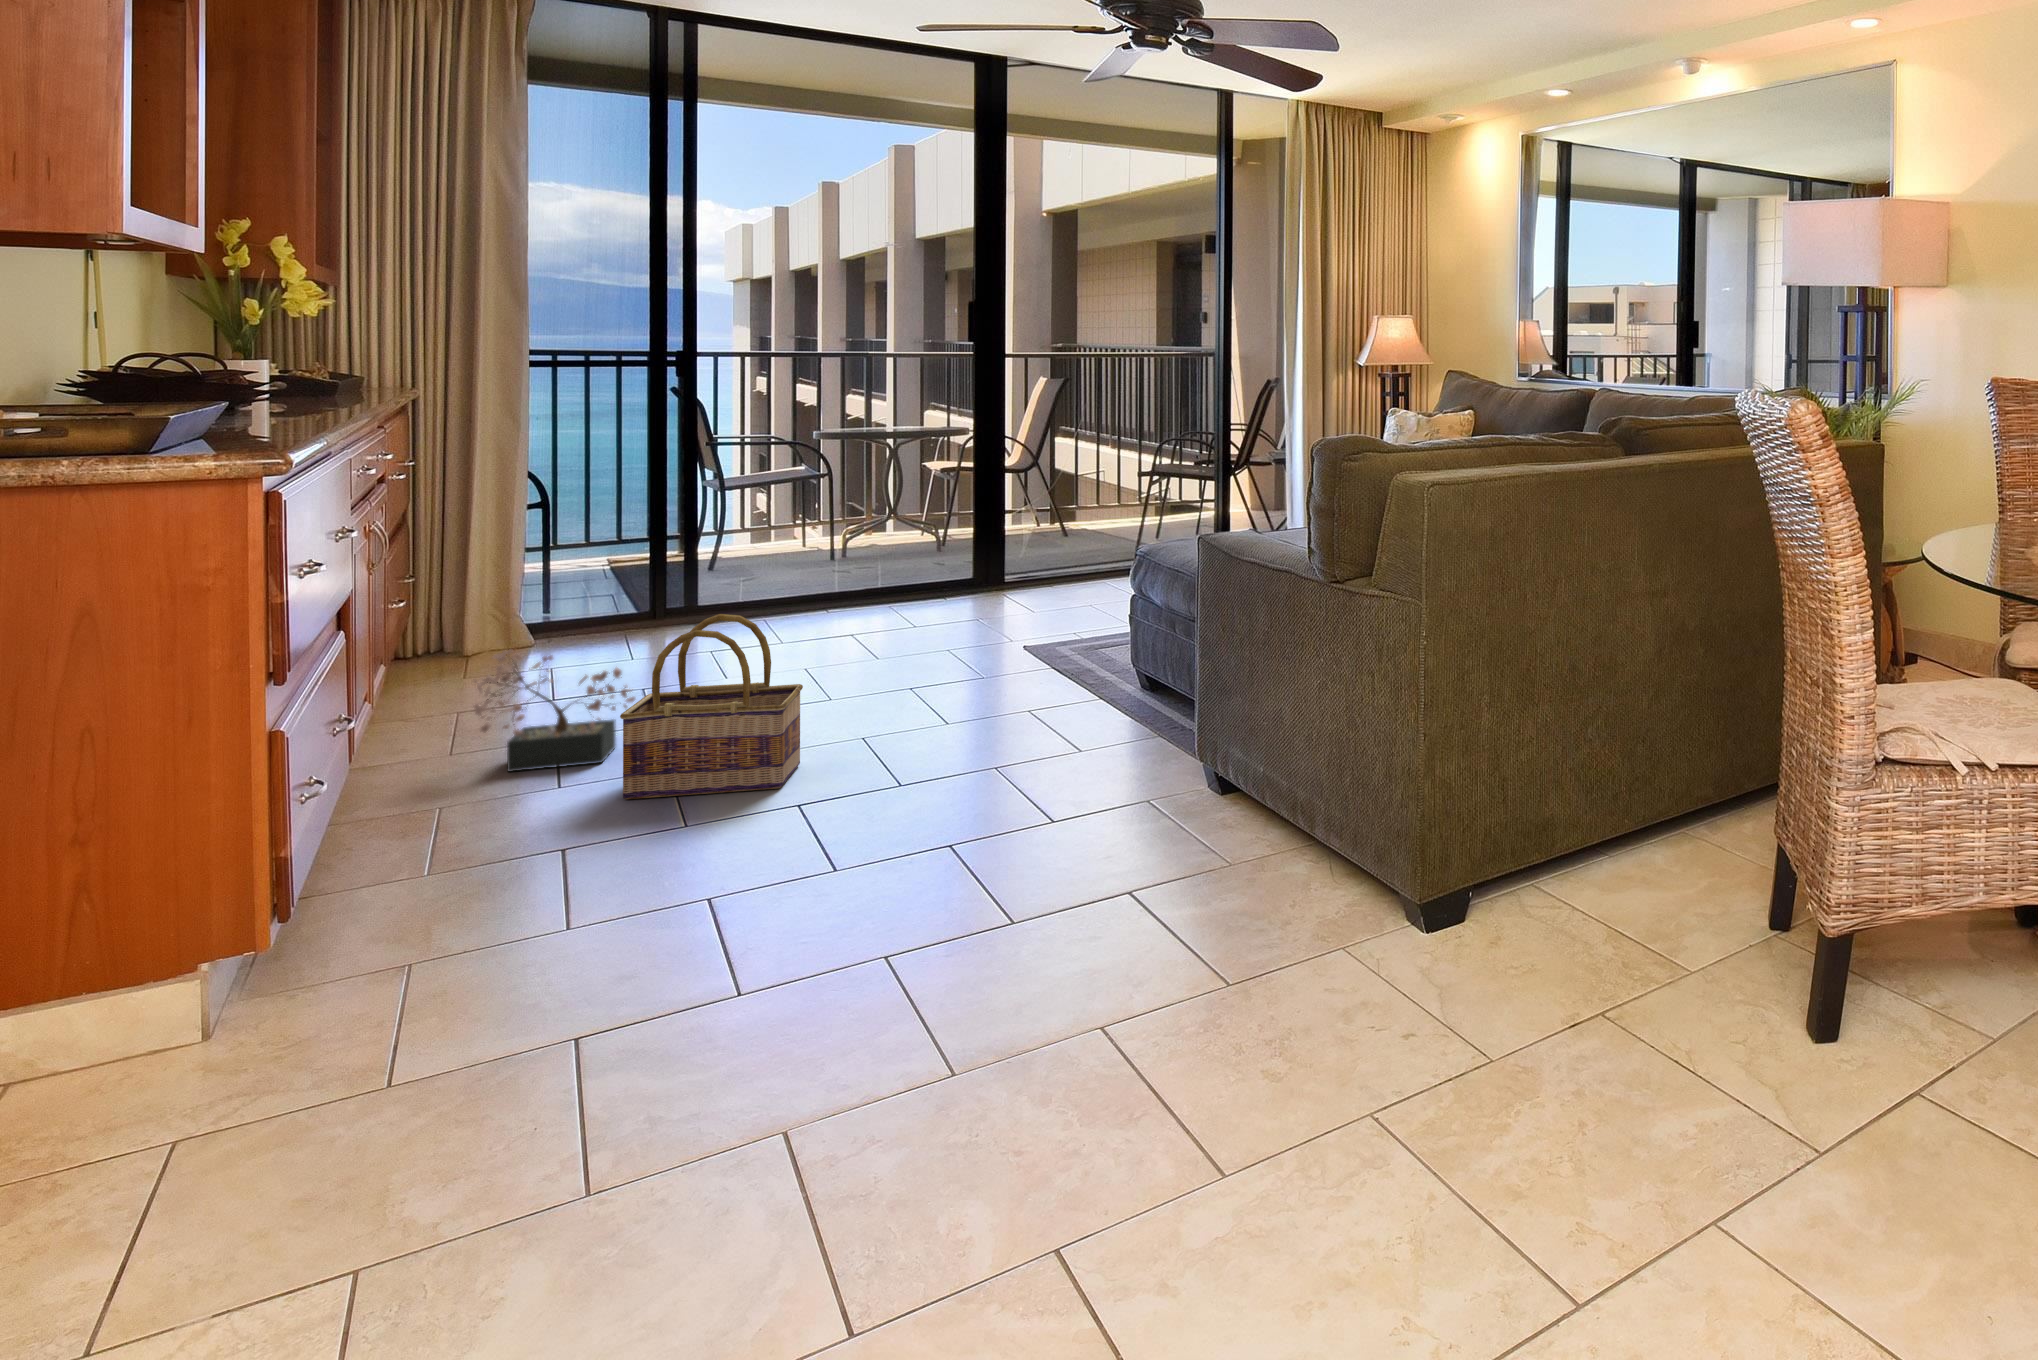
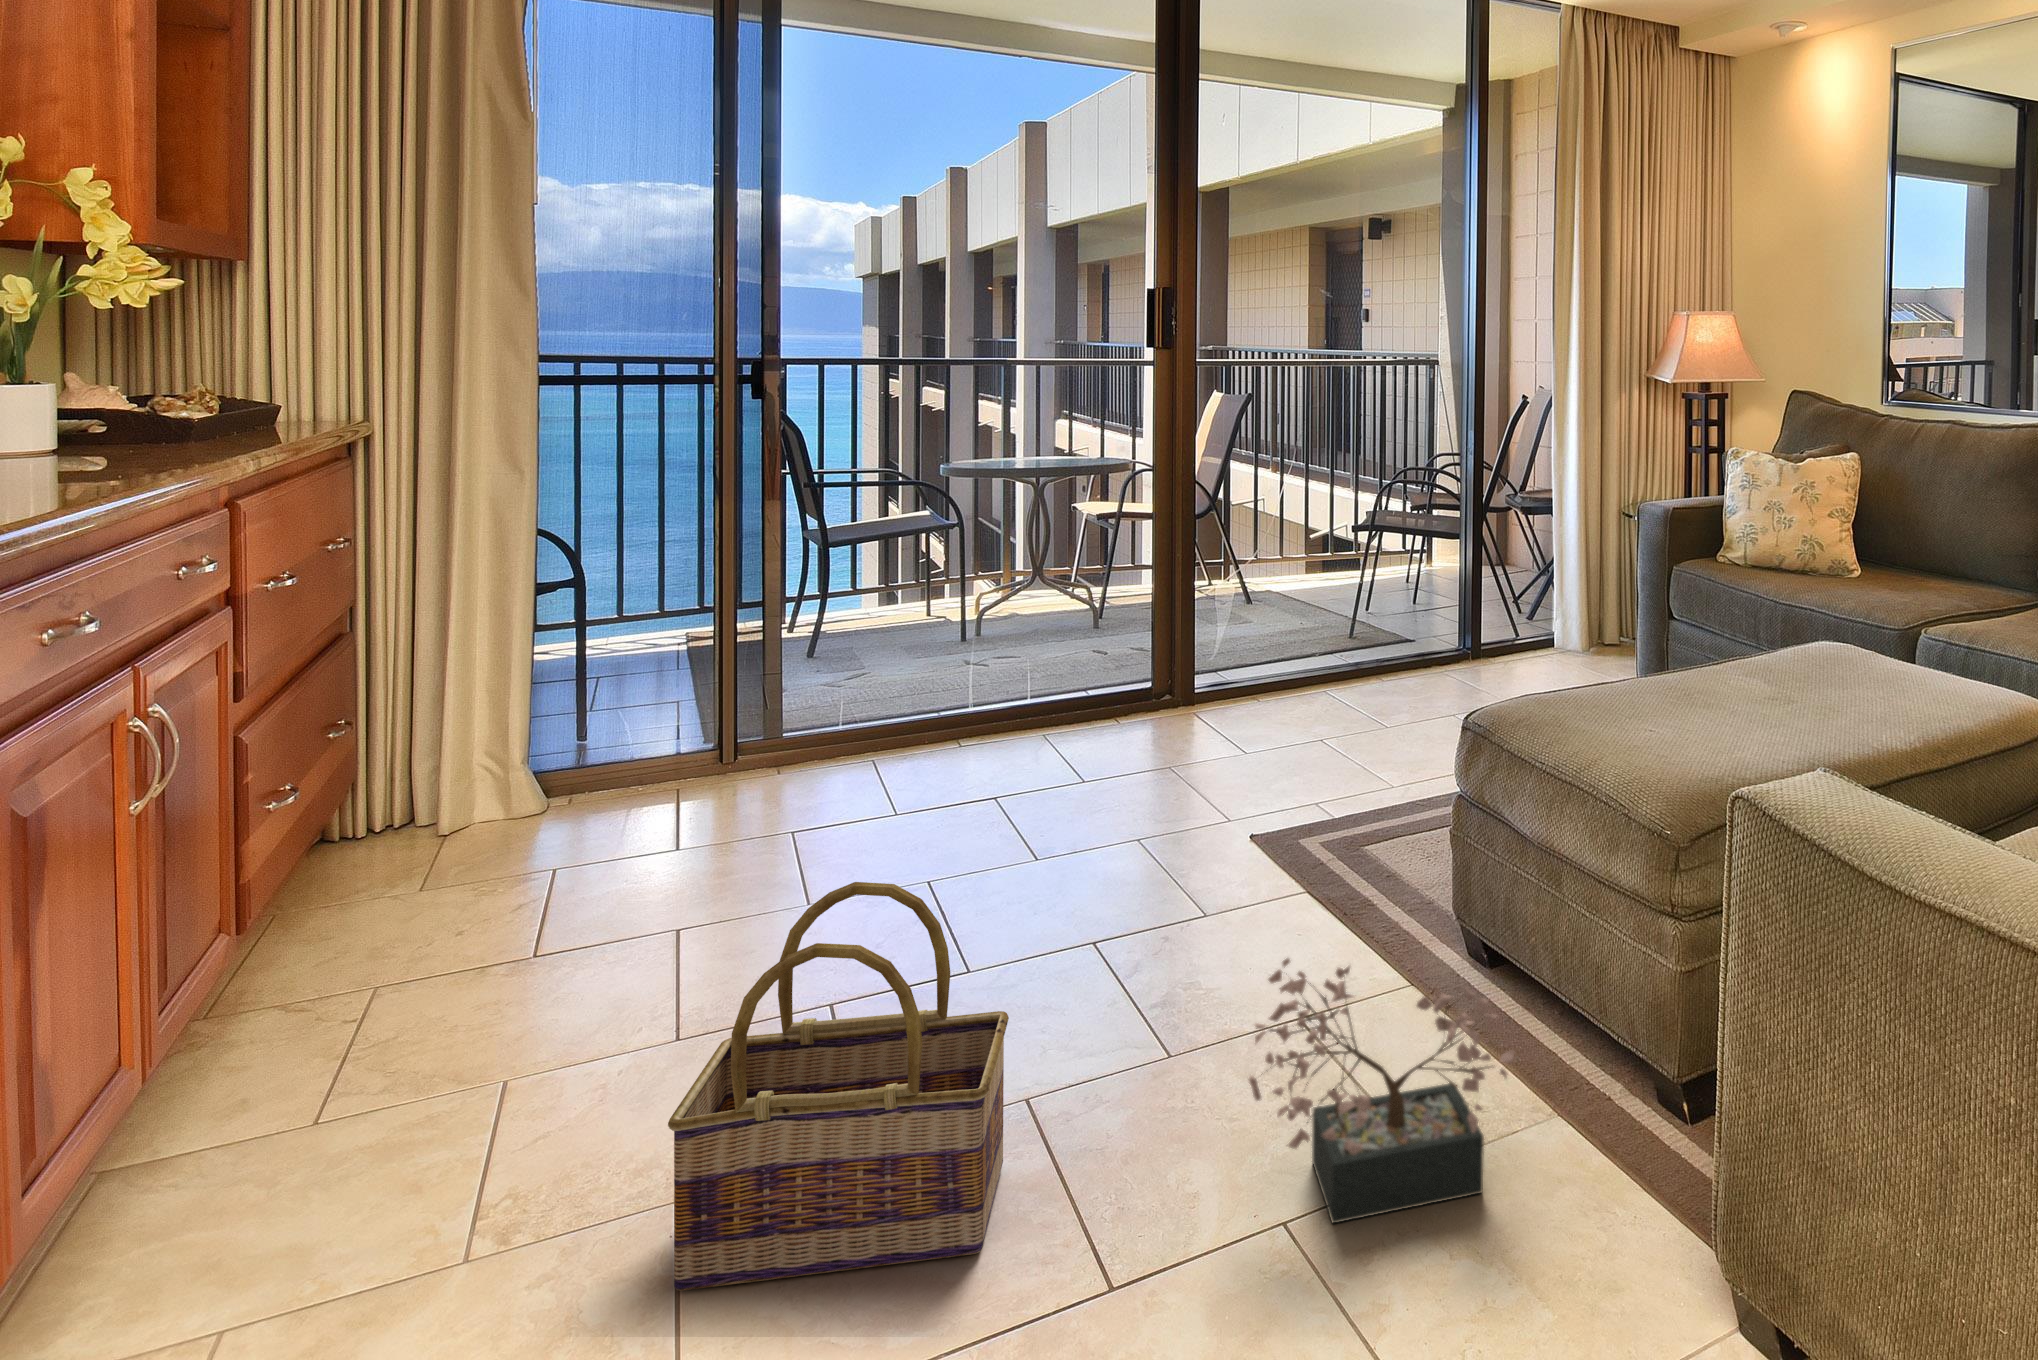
decorative plant: present [473,649,635,772] -> present [1249,958,1514,1223]

